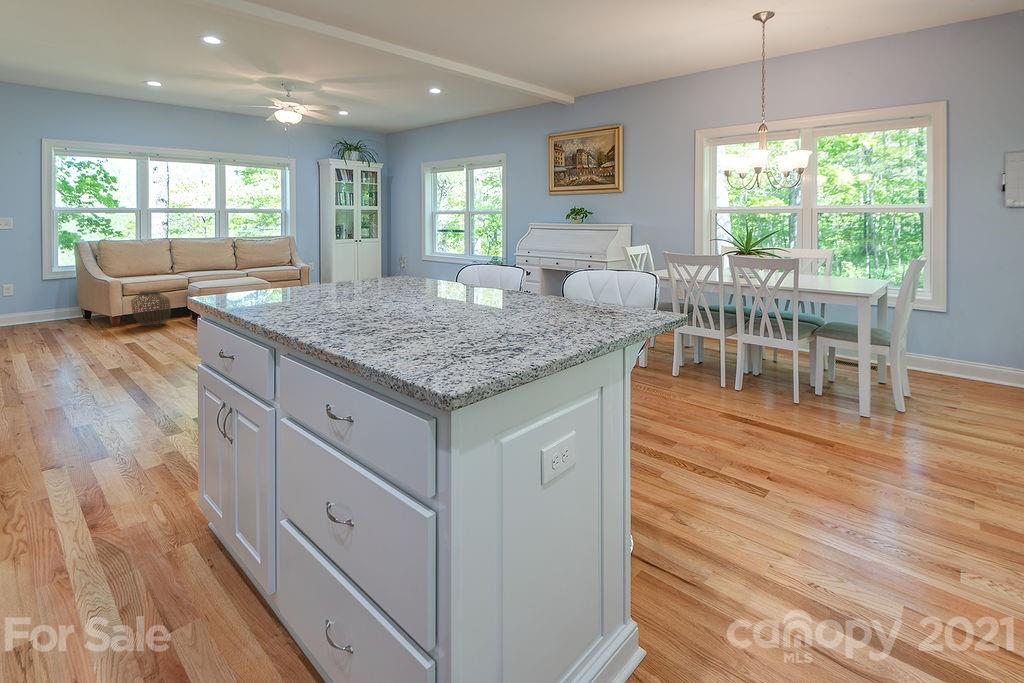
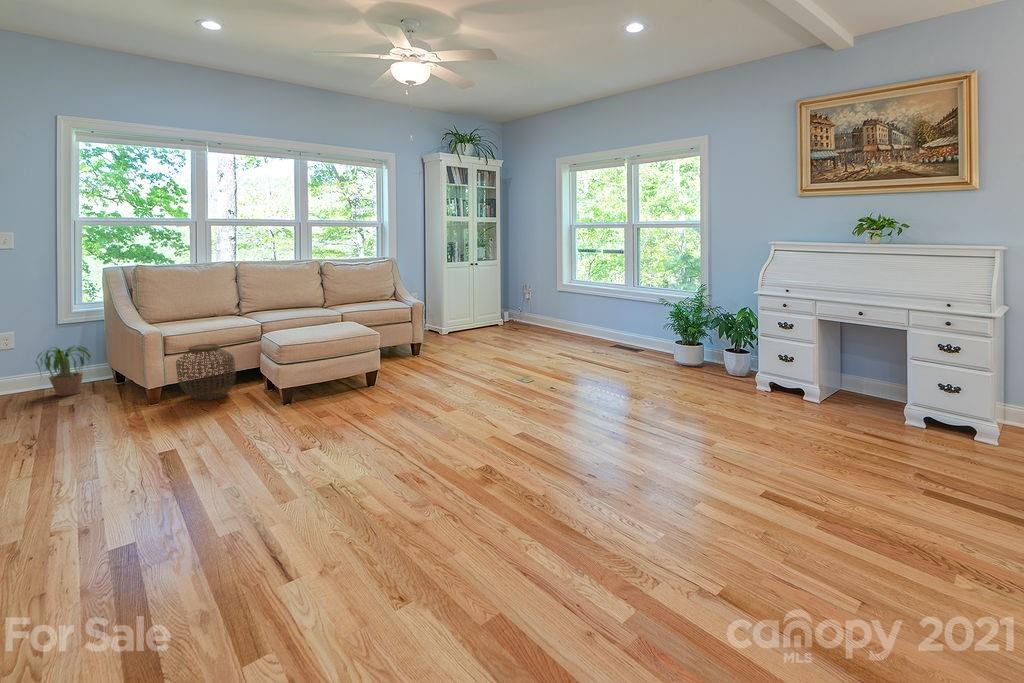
potted plant: none [31,292,77,325] -> present [36,346,91,396]

